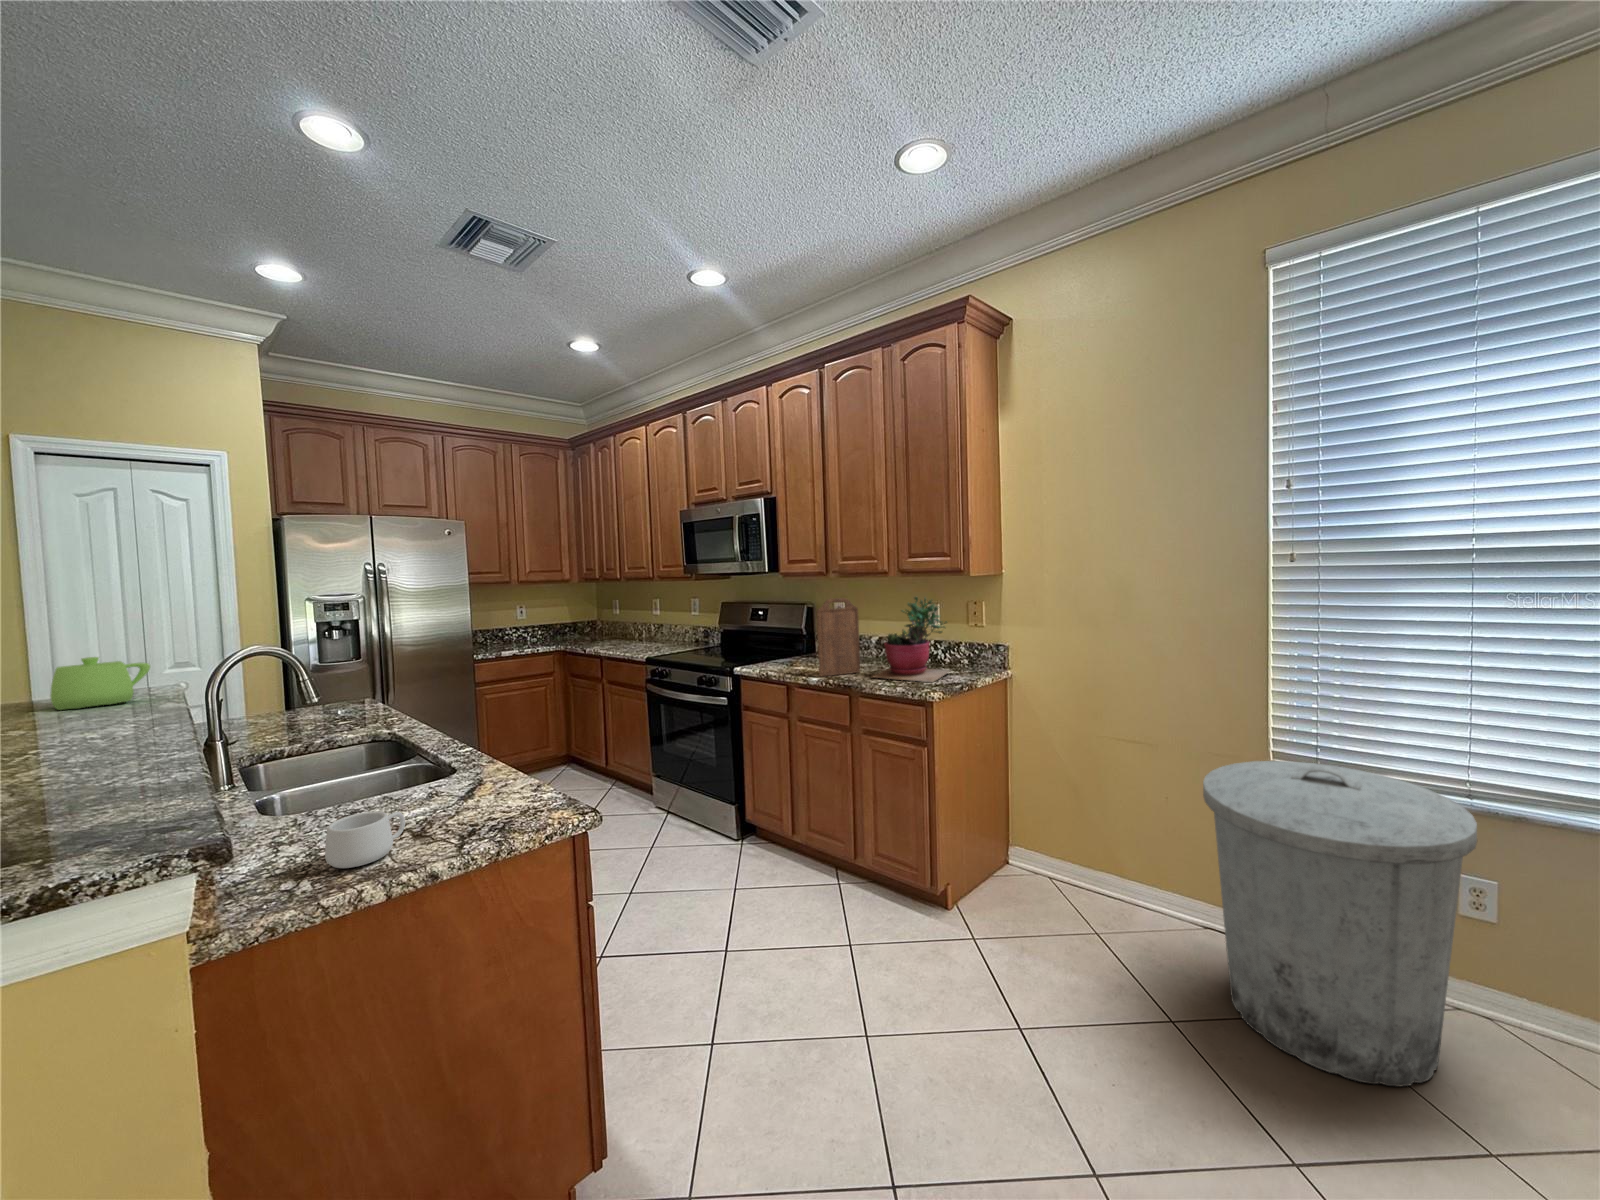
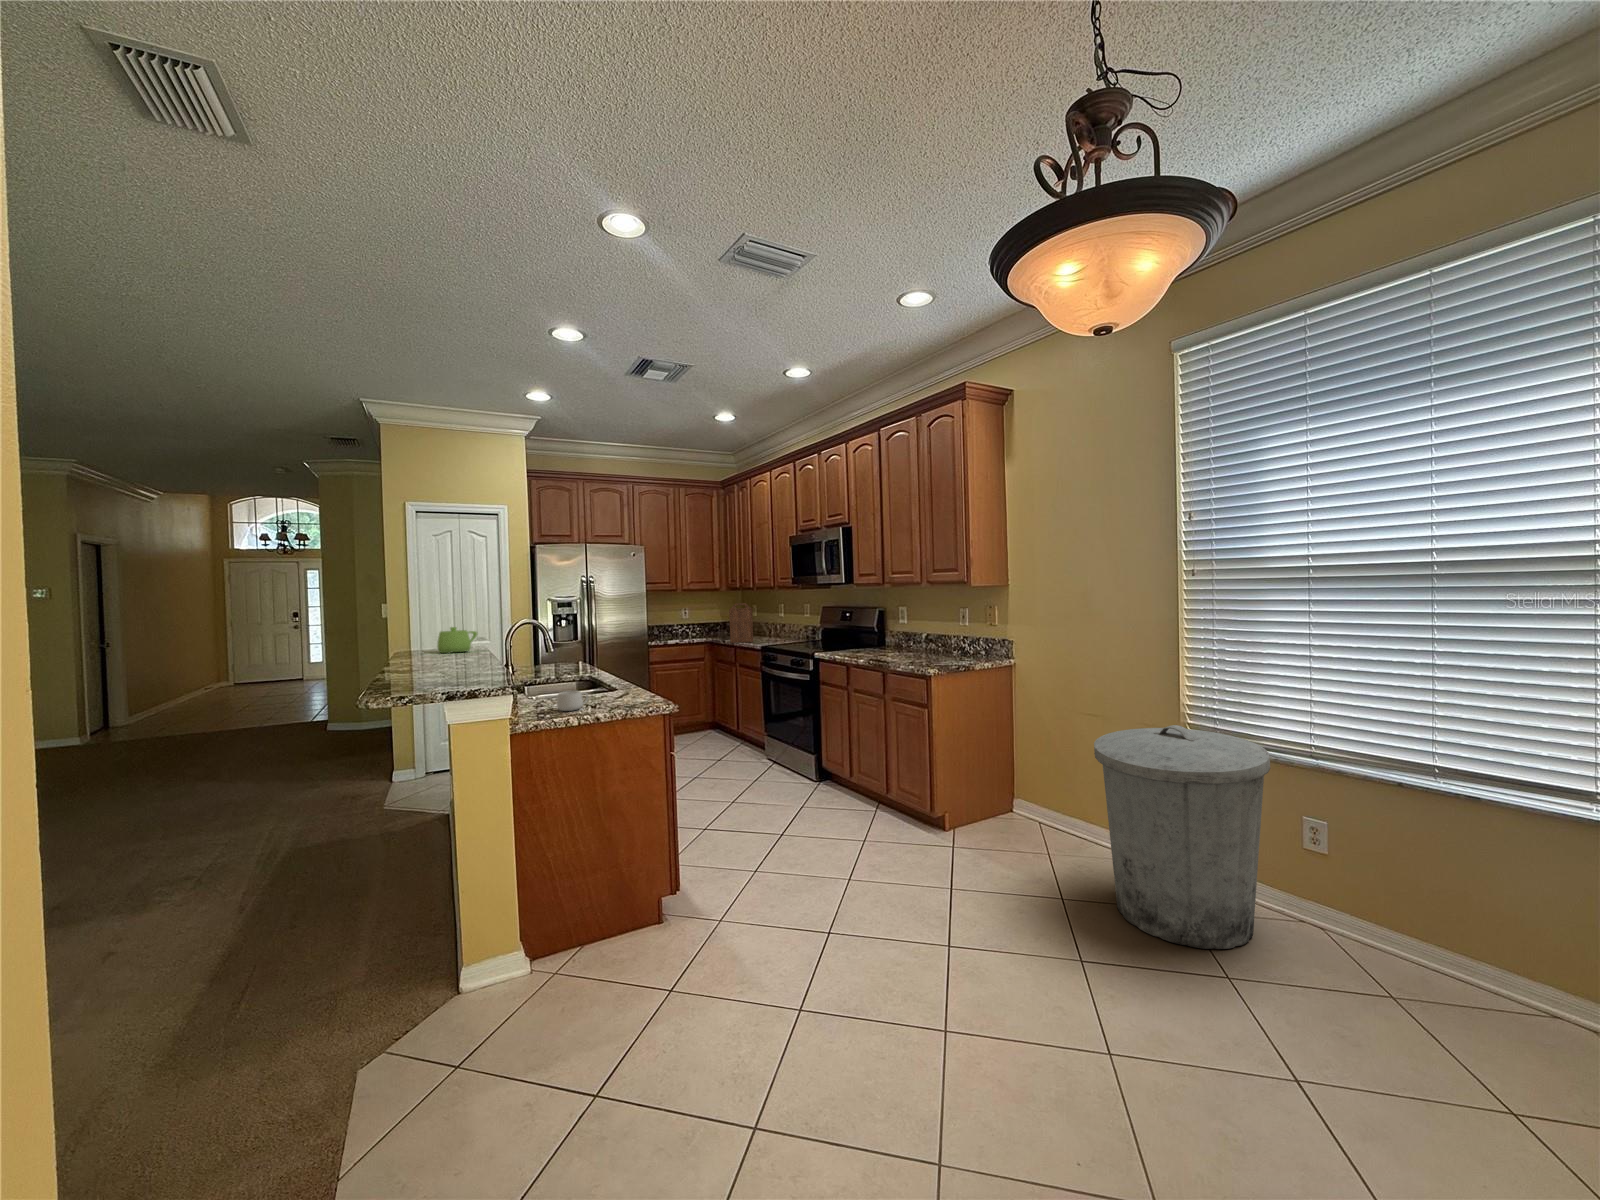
succulent plant: present [873,597,950,682] -> none [901,601,967,665]
cutting board: present [817,598,860,676] -> present [729,603,753,643]

